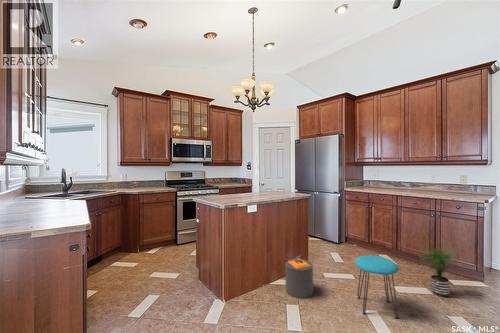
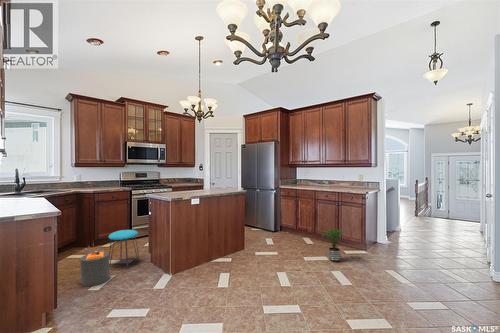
trash can: present [285,254,313,298] -> present [81,248,109,286]
stool: present [355,255,399,319] -> present [108,230,139,269]

